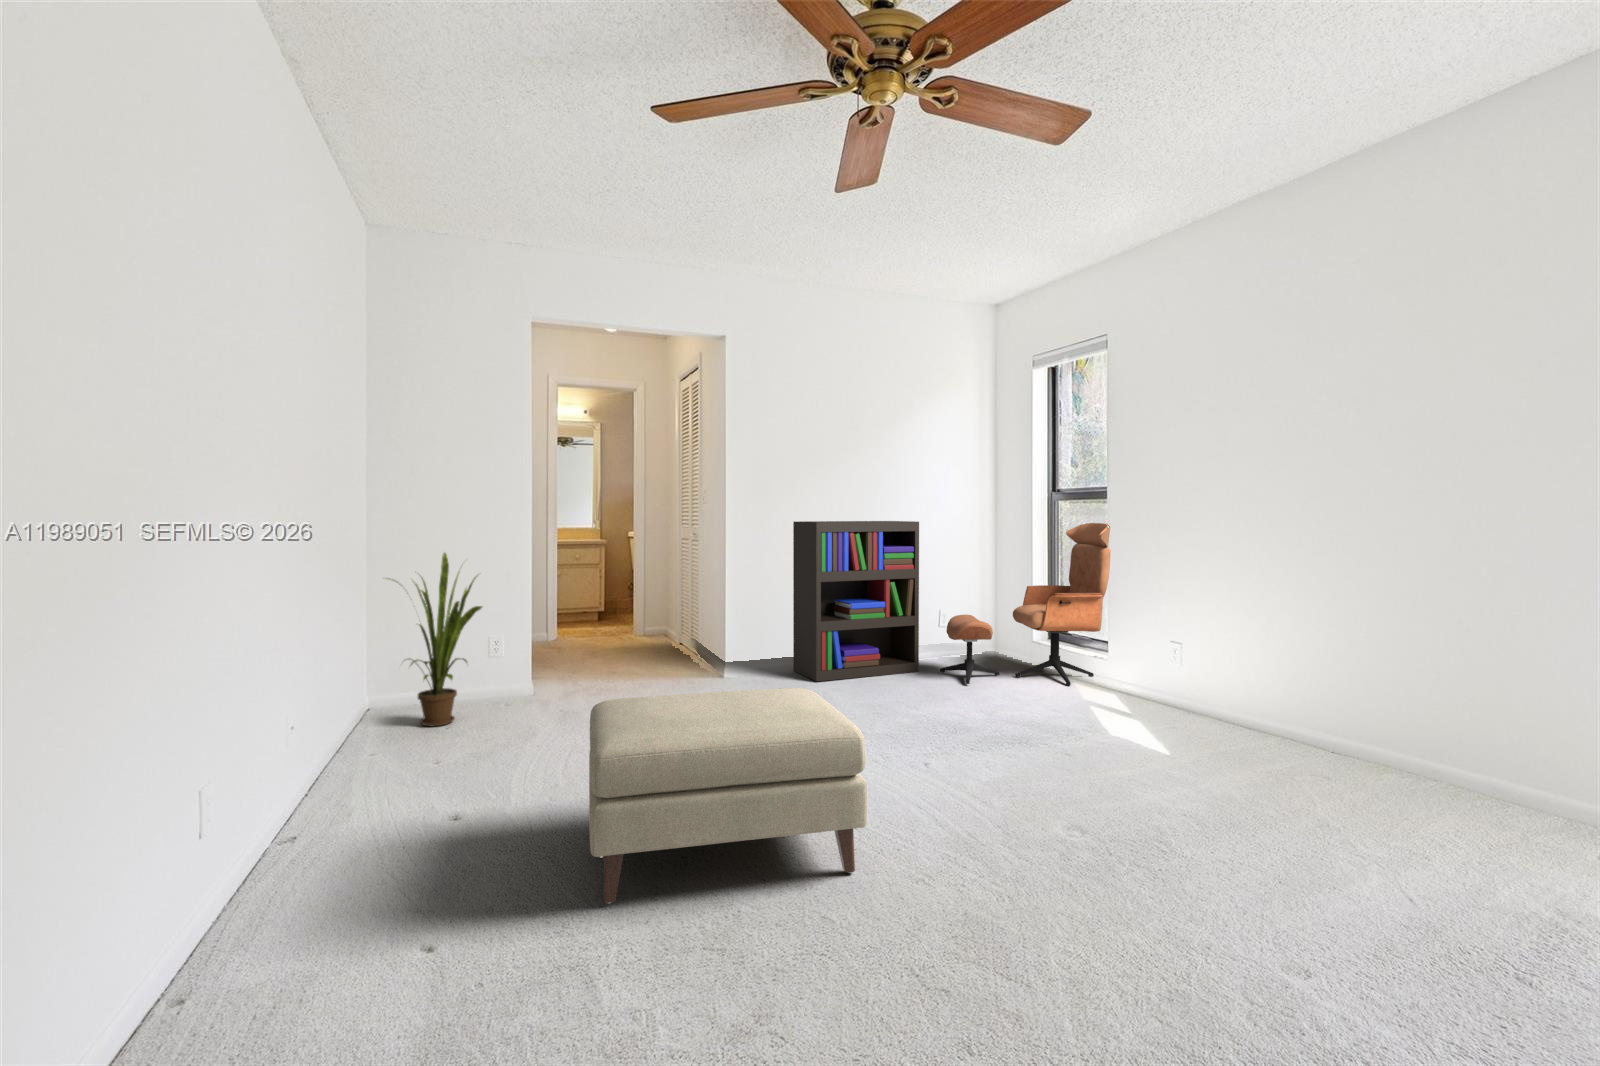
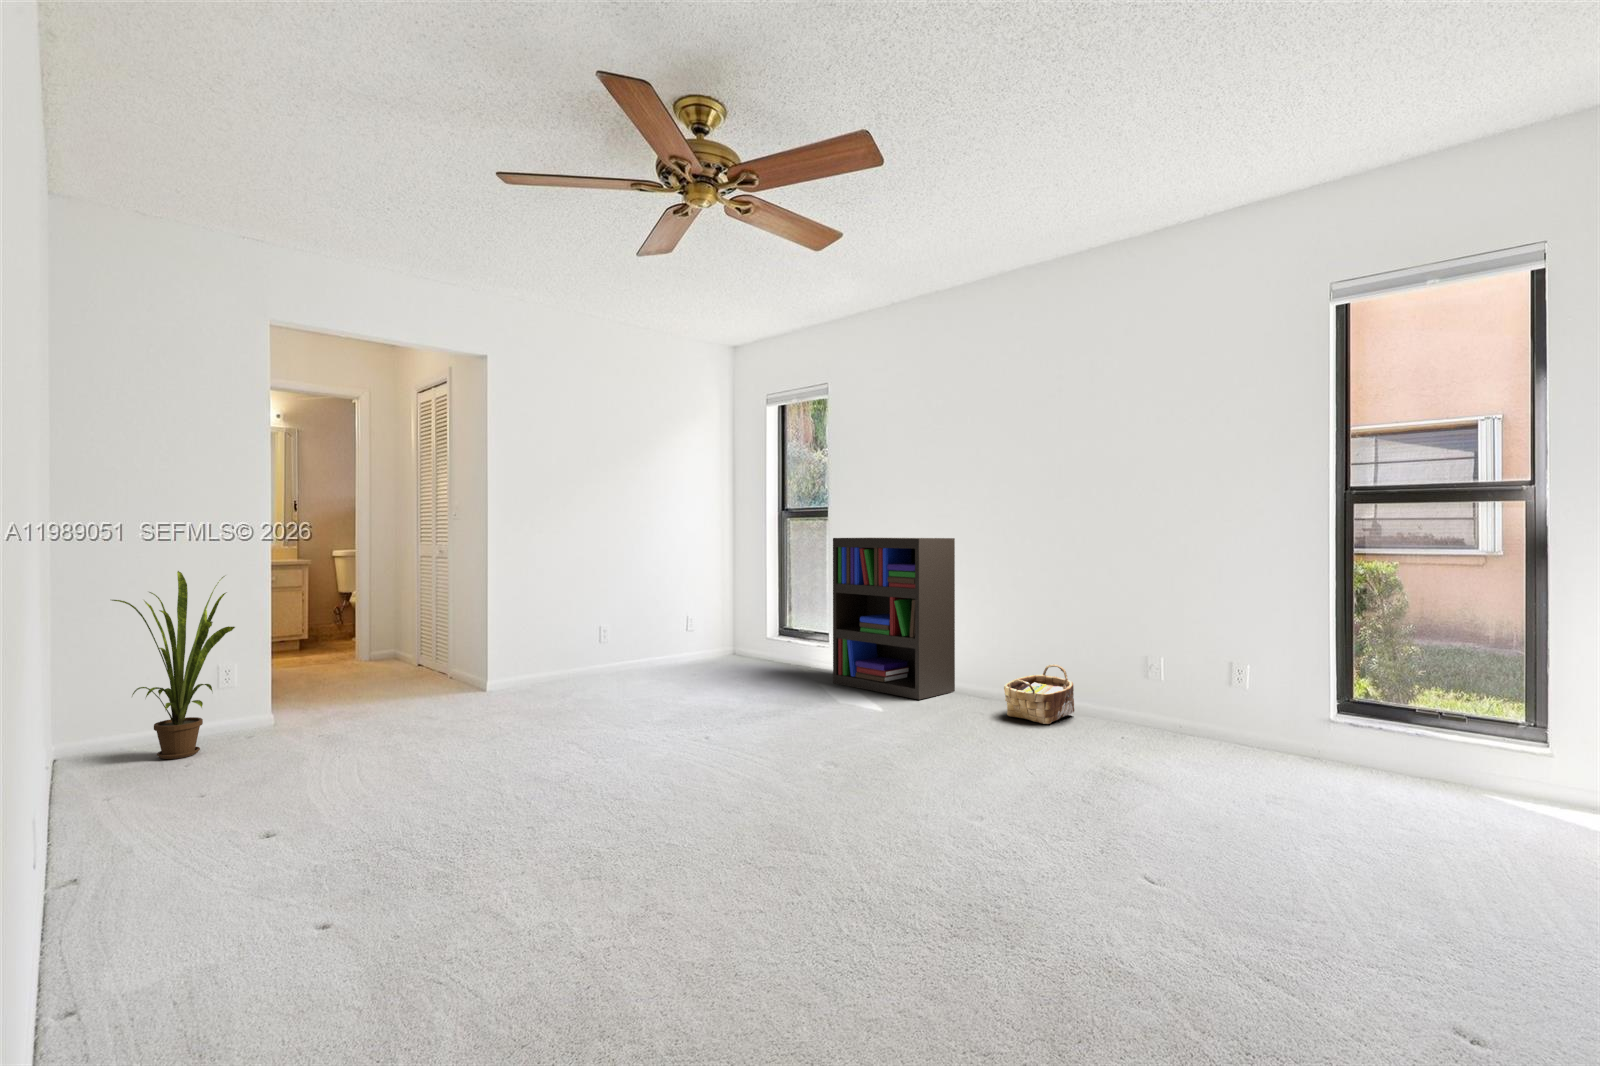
bookshelf: present [793,521,919,681] -> present [833,538,955,700]
lounge chair: present [940,523,1111,686] -> none [692,537,833,678]
ottoman: present [589,688,868,903] -> none [425,676,691,863]
woven basket: none [1347,710,1469,798] -> present [1004,664,1074,724]

